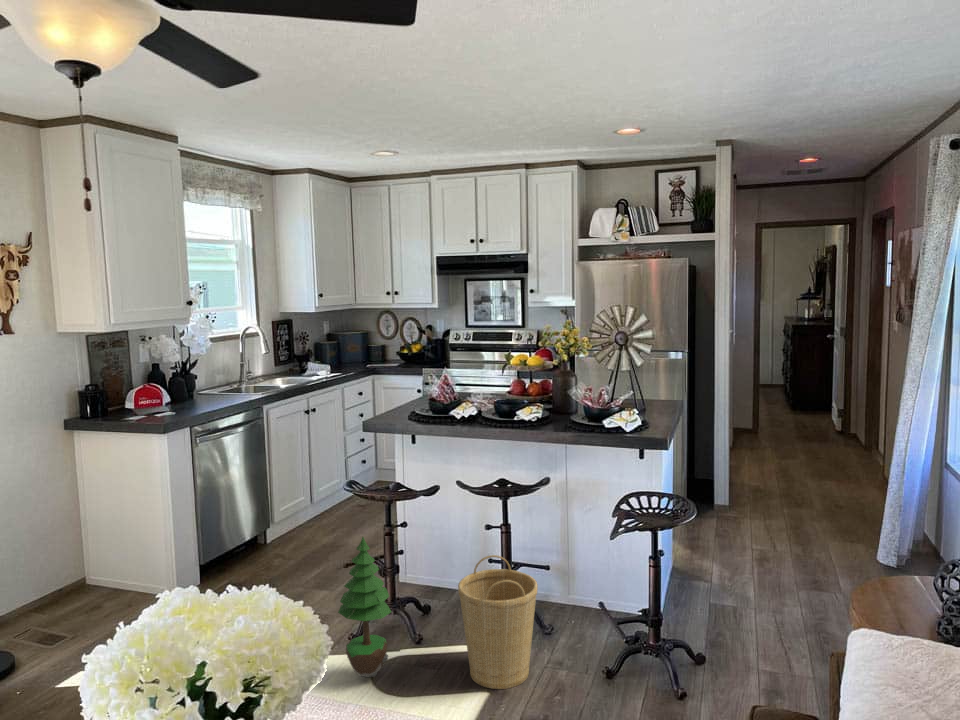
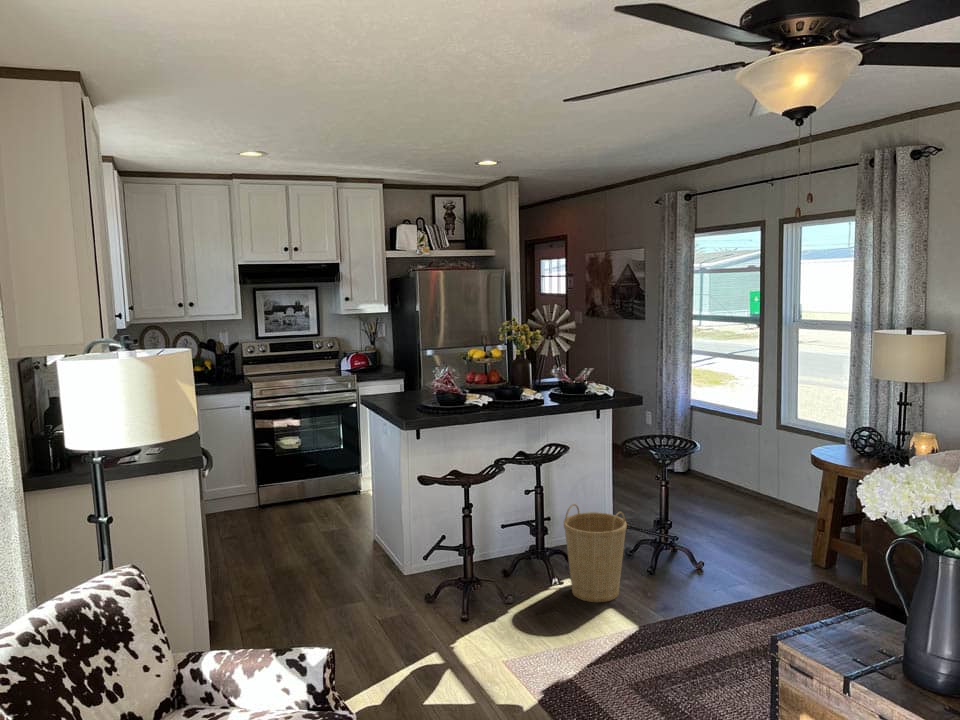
potted tree: present [338,537,391,677] -> none [507,507,553,631]

